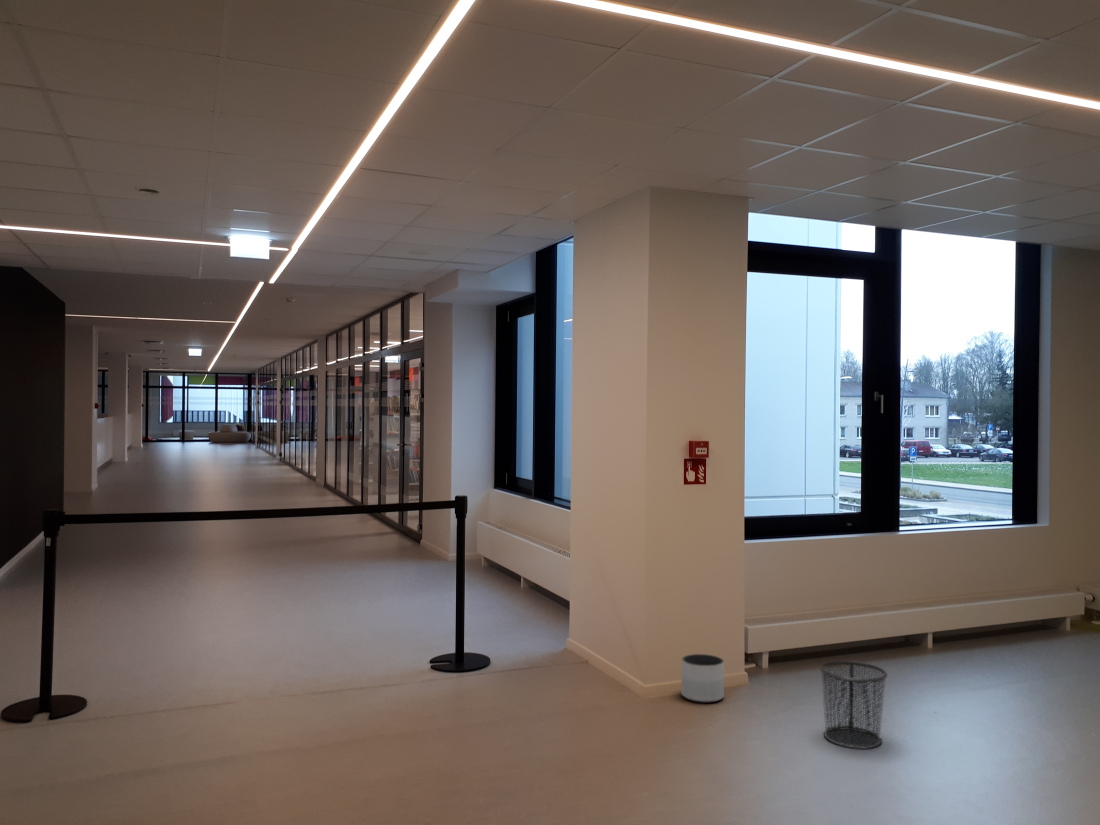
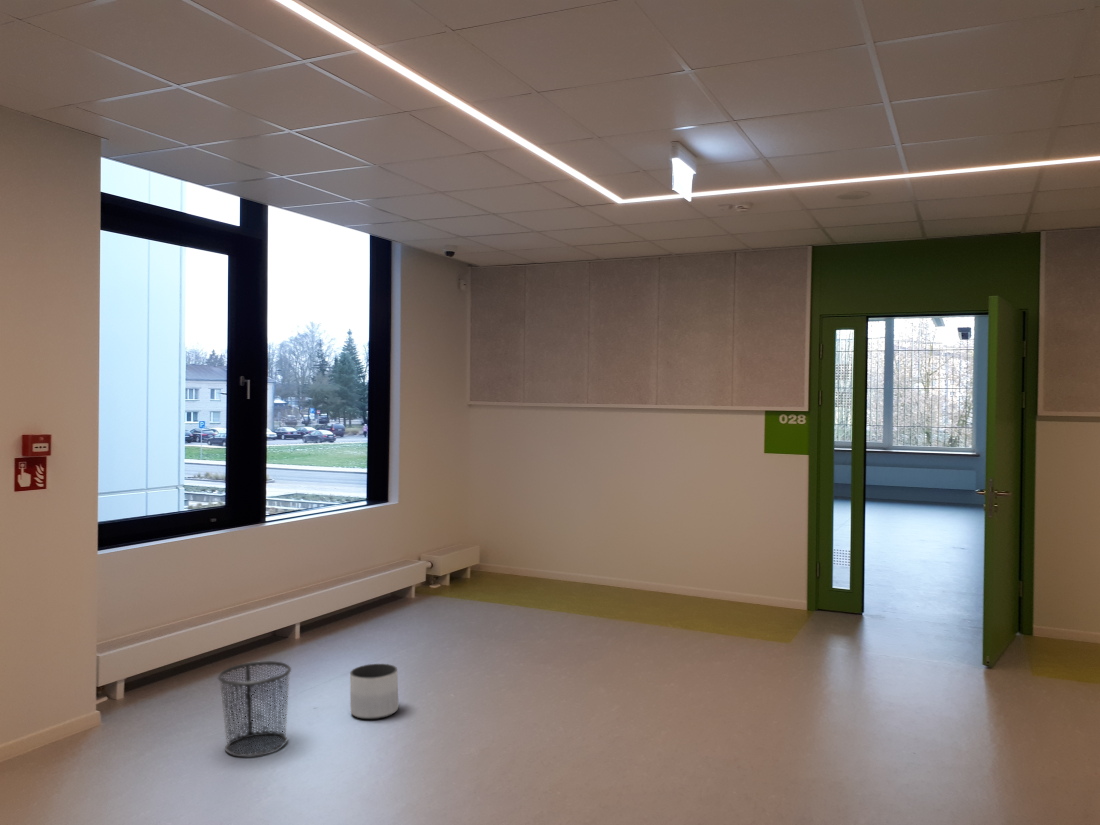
planter: present [681,654,724,703] -> present [350,664,399,719]

